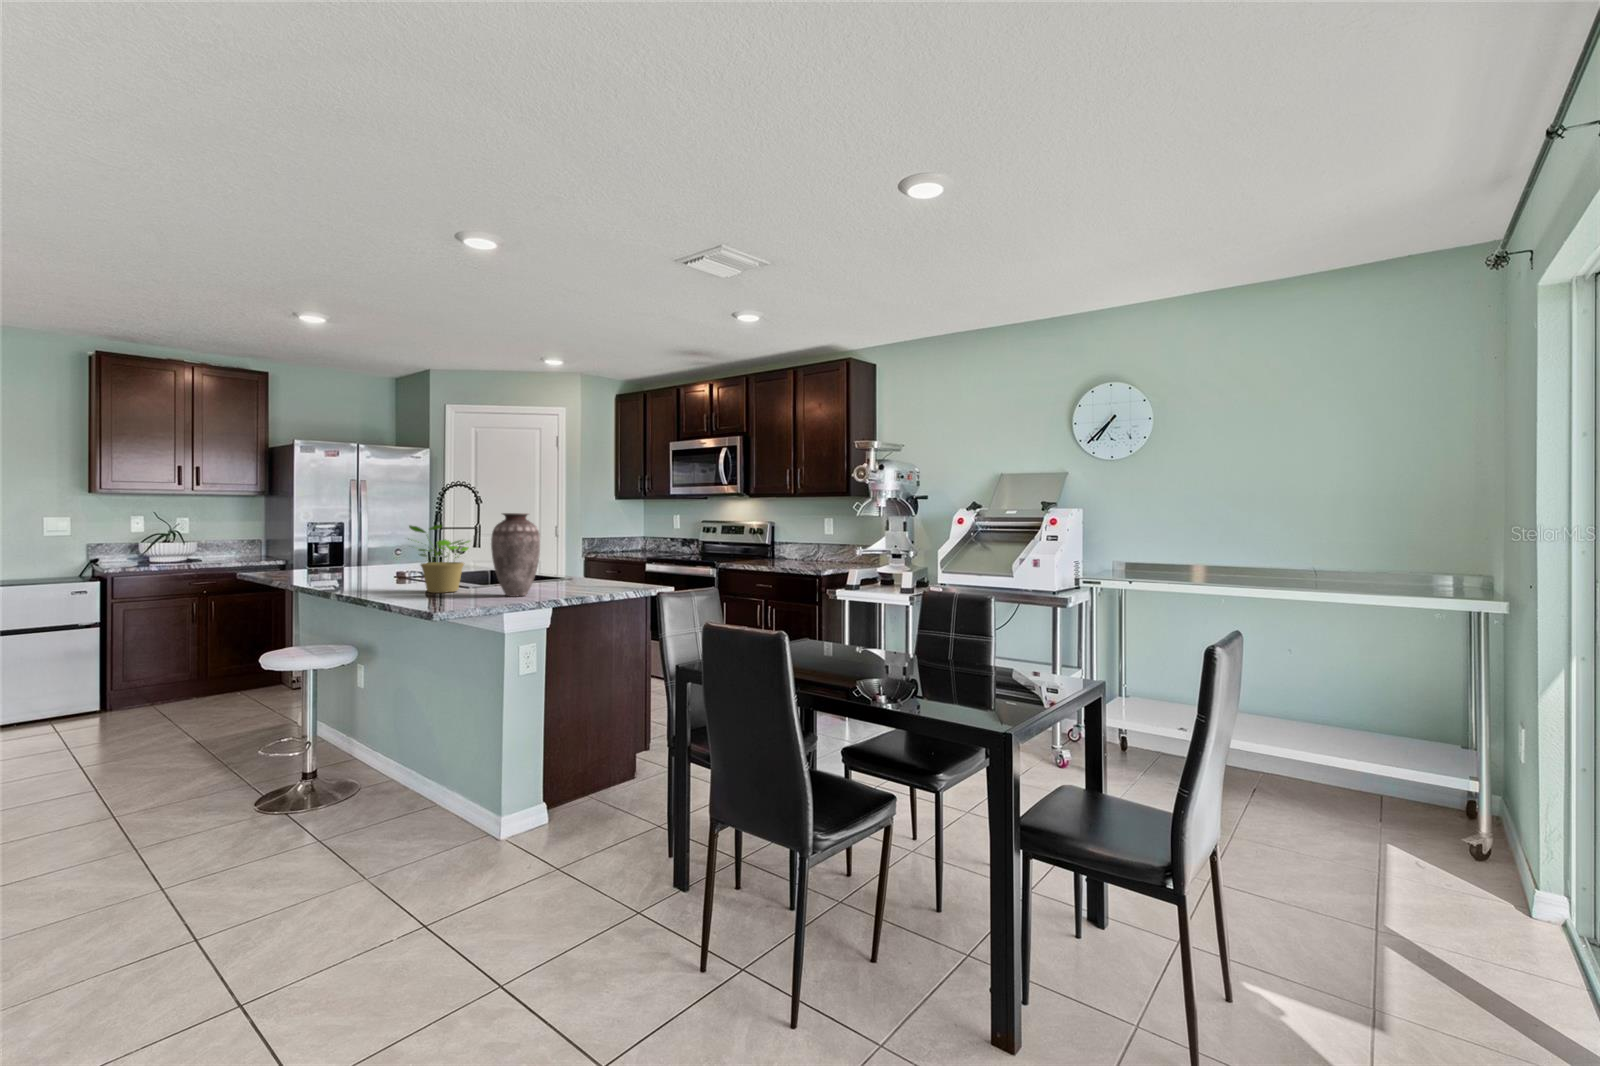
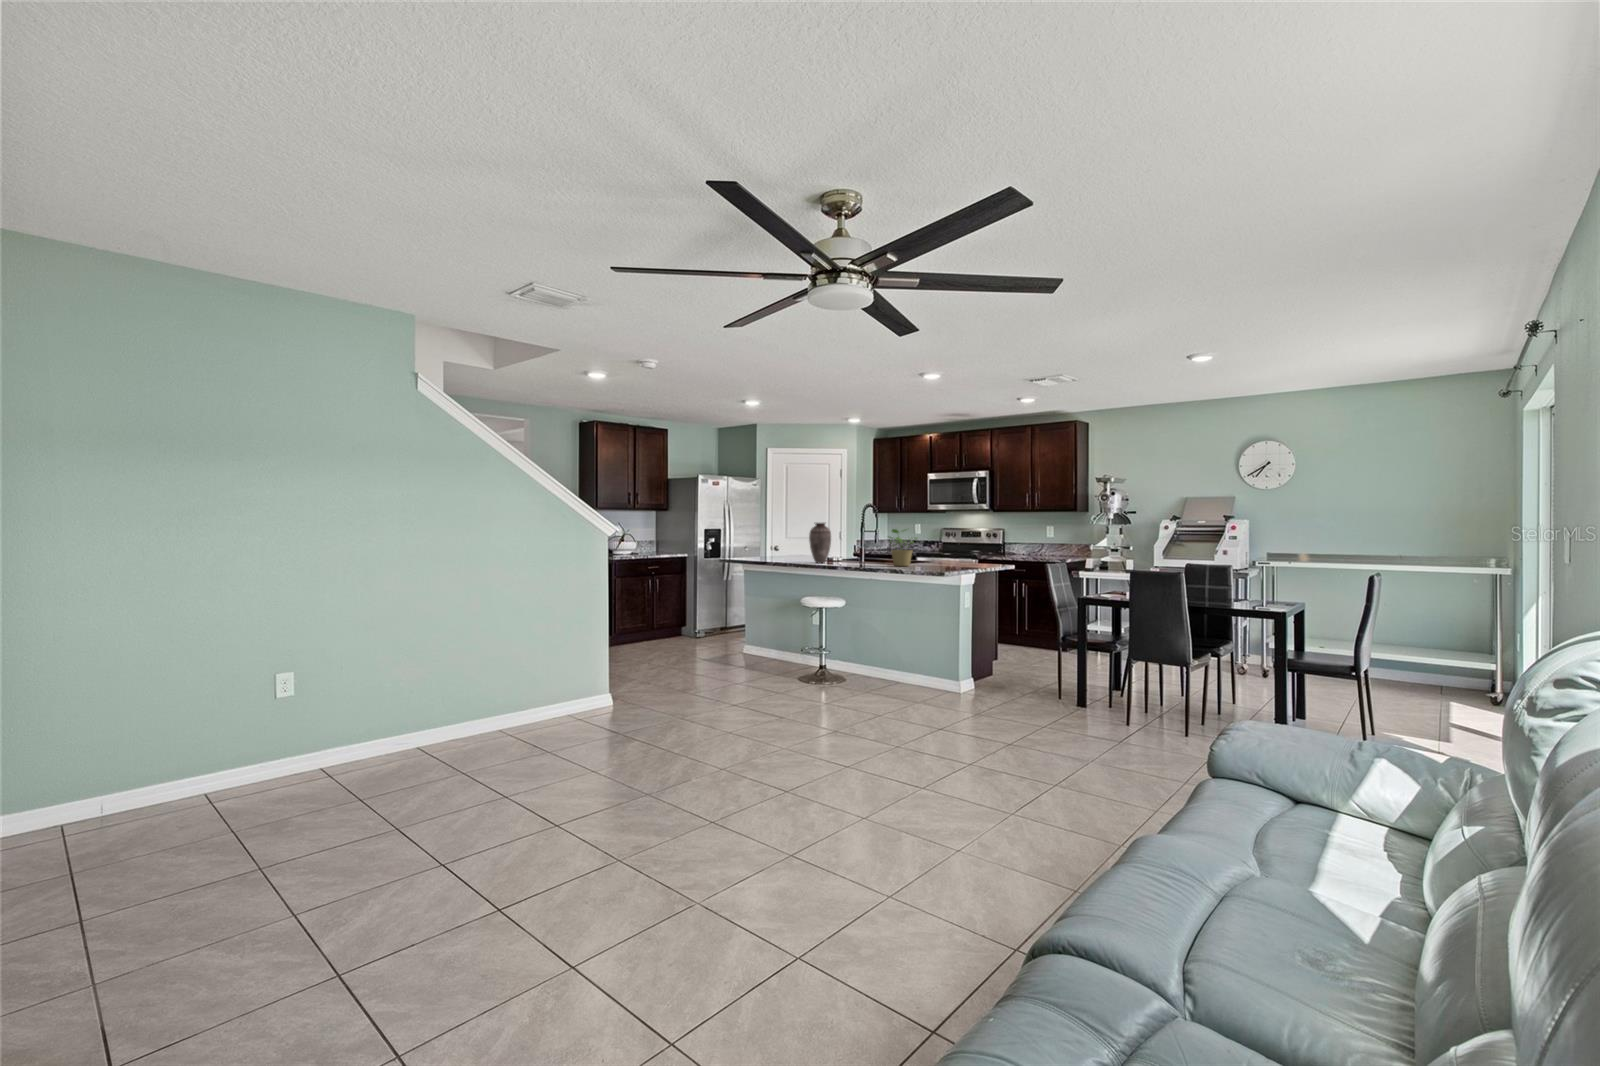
vase: present [491,513,540,597] -> present [809,523,831,563]

